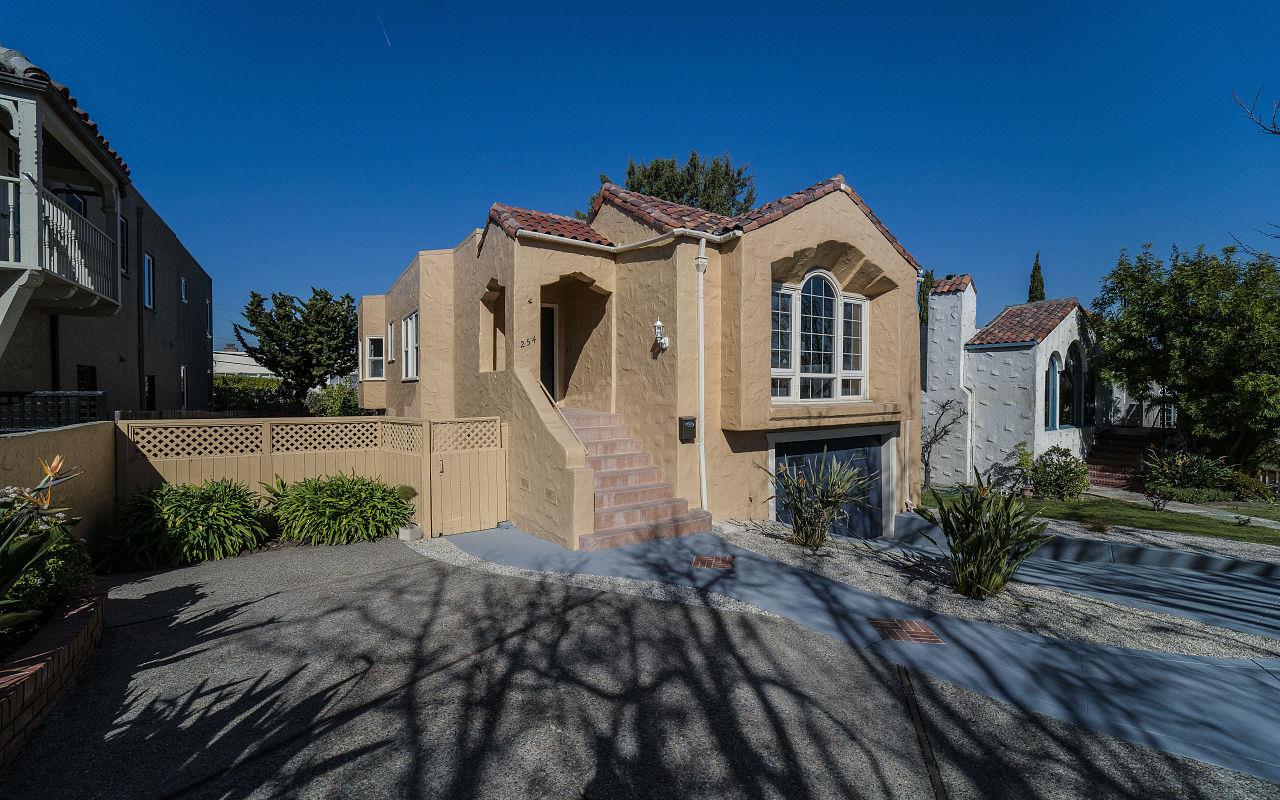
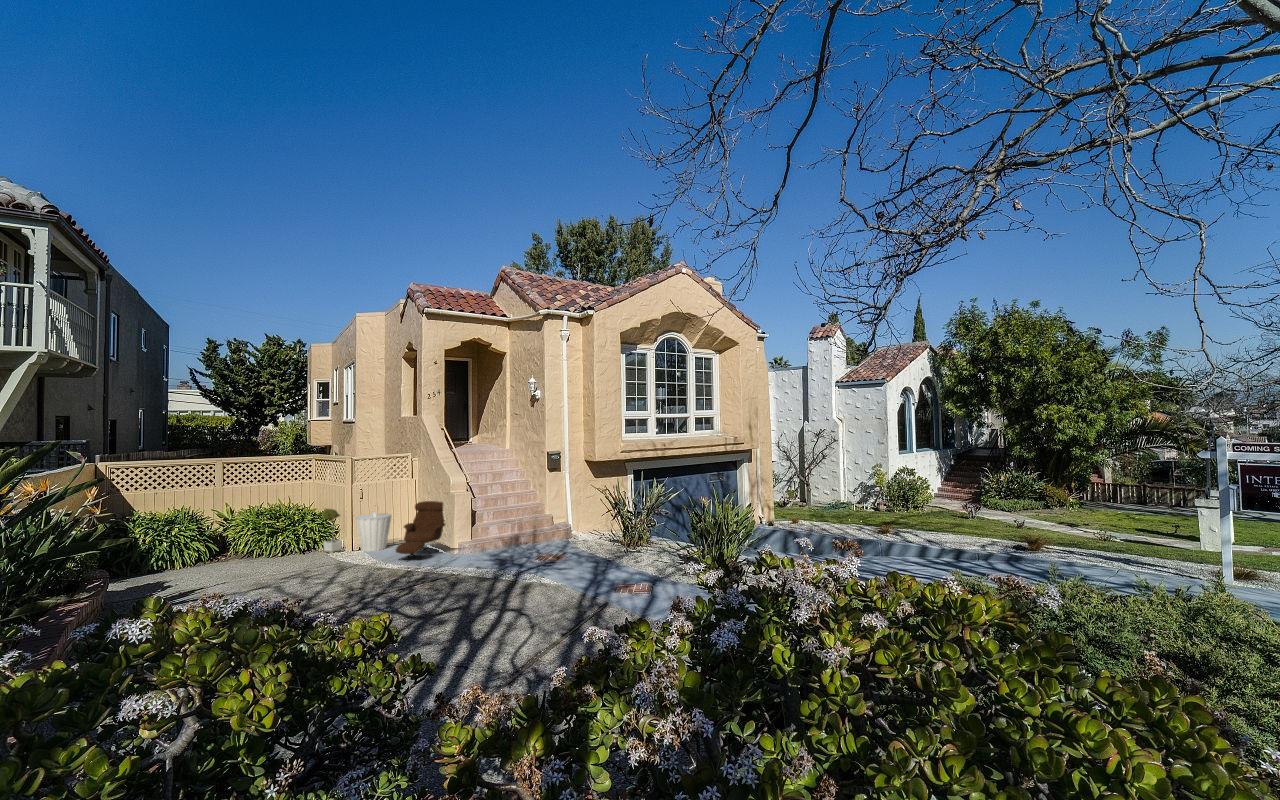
lounge chair: none [497,479,557,561] -> present [396,501,445,561]
trash can: none [440,490,484,542] -> present [356,512,391,551]

